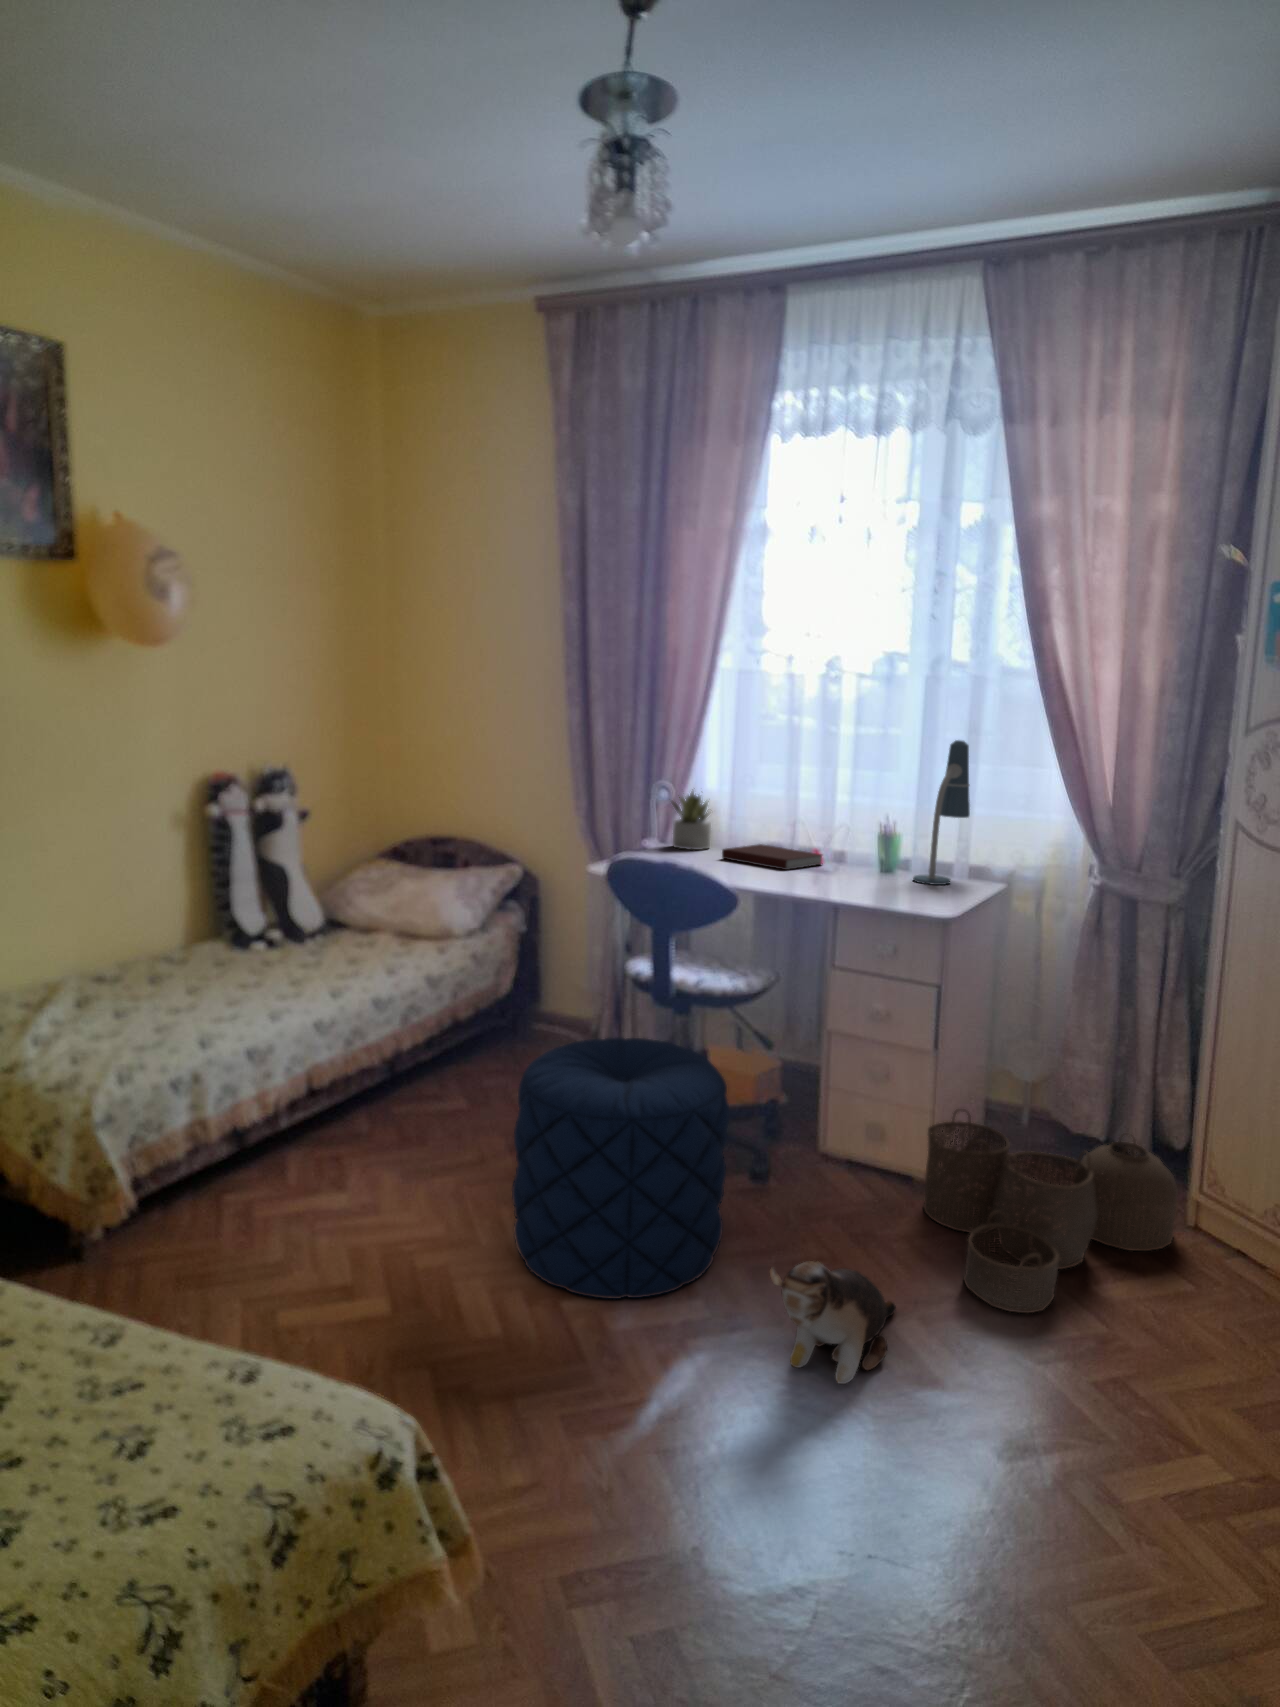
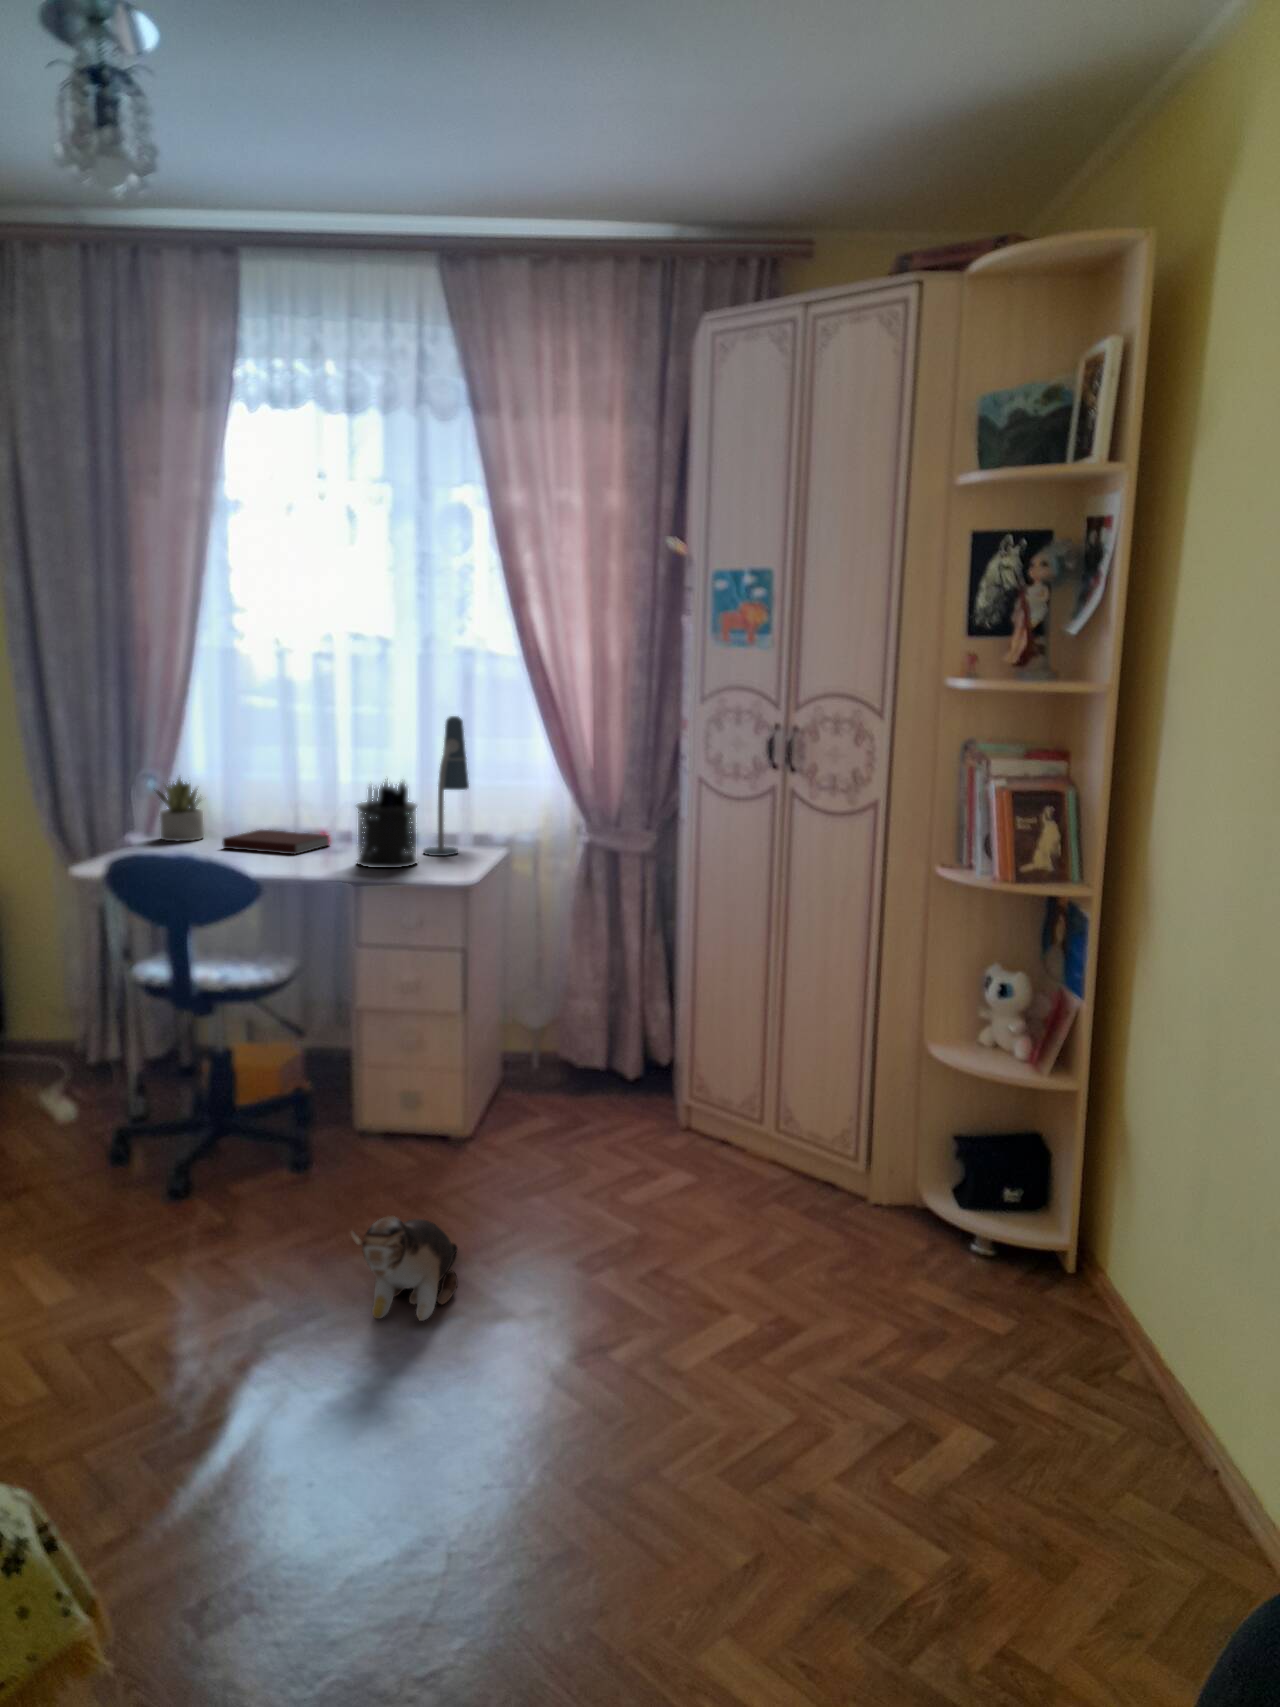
pen holder: none [841,796,908,892] -> present [357,779,417,868]
pouf: present [512,1037,729,1299] -> none [44,1043,282,1311]
woven basket: present [924,1110,1178,1313] -> none [462,1058,673,1228]

